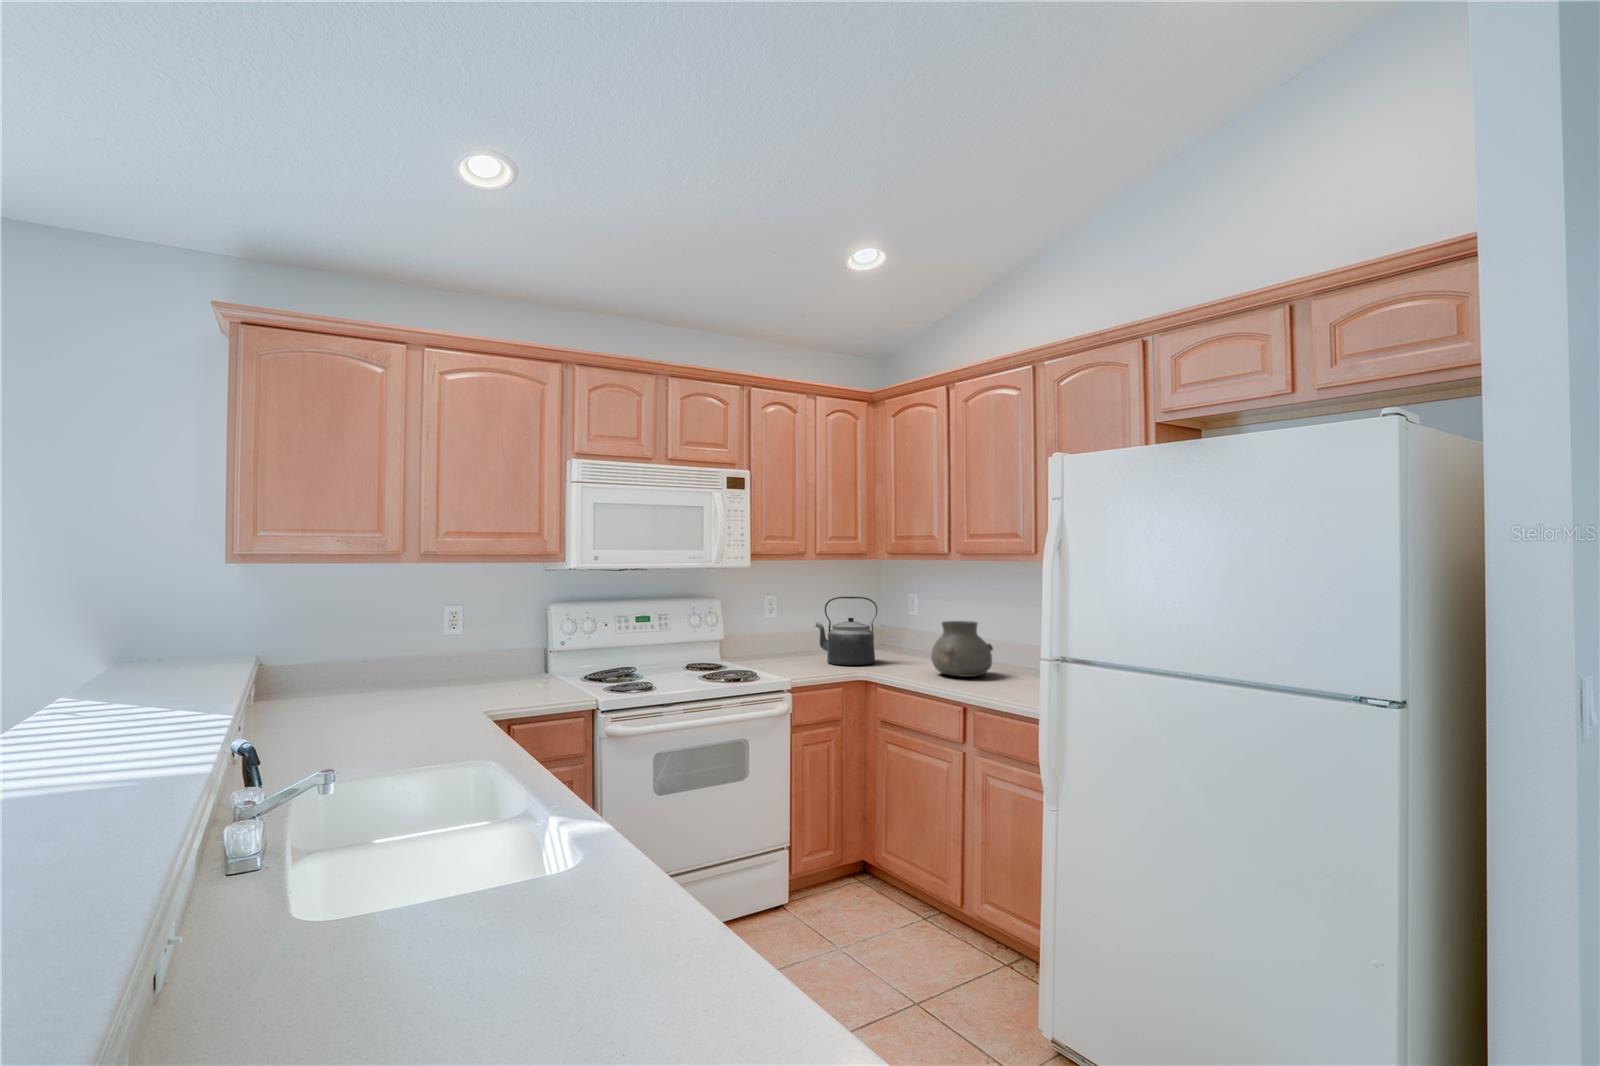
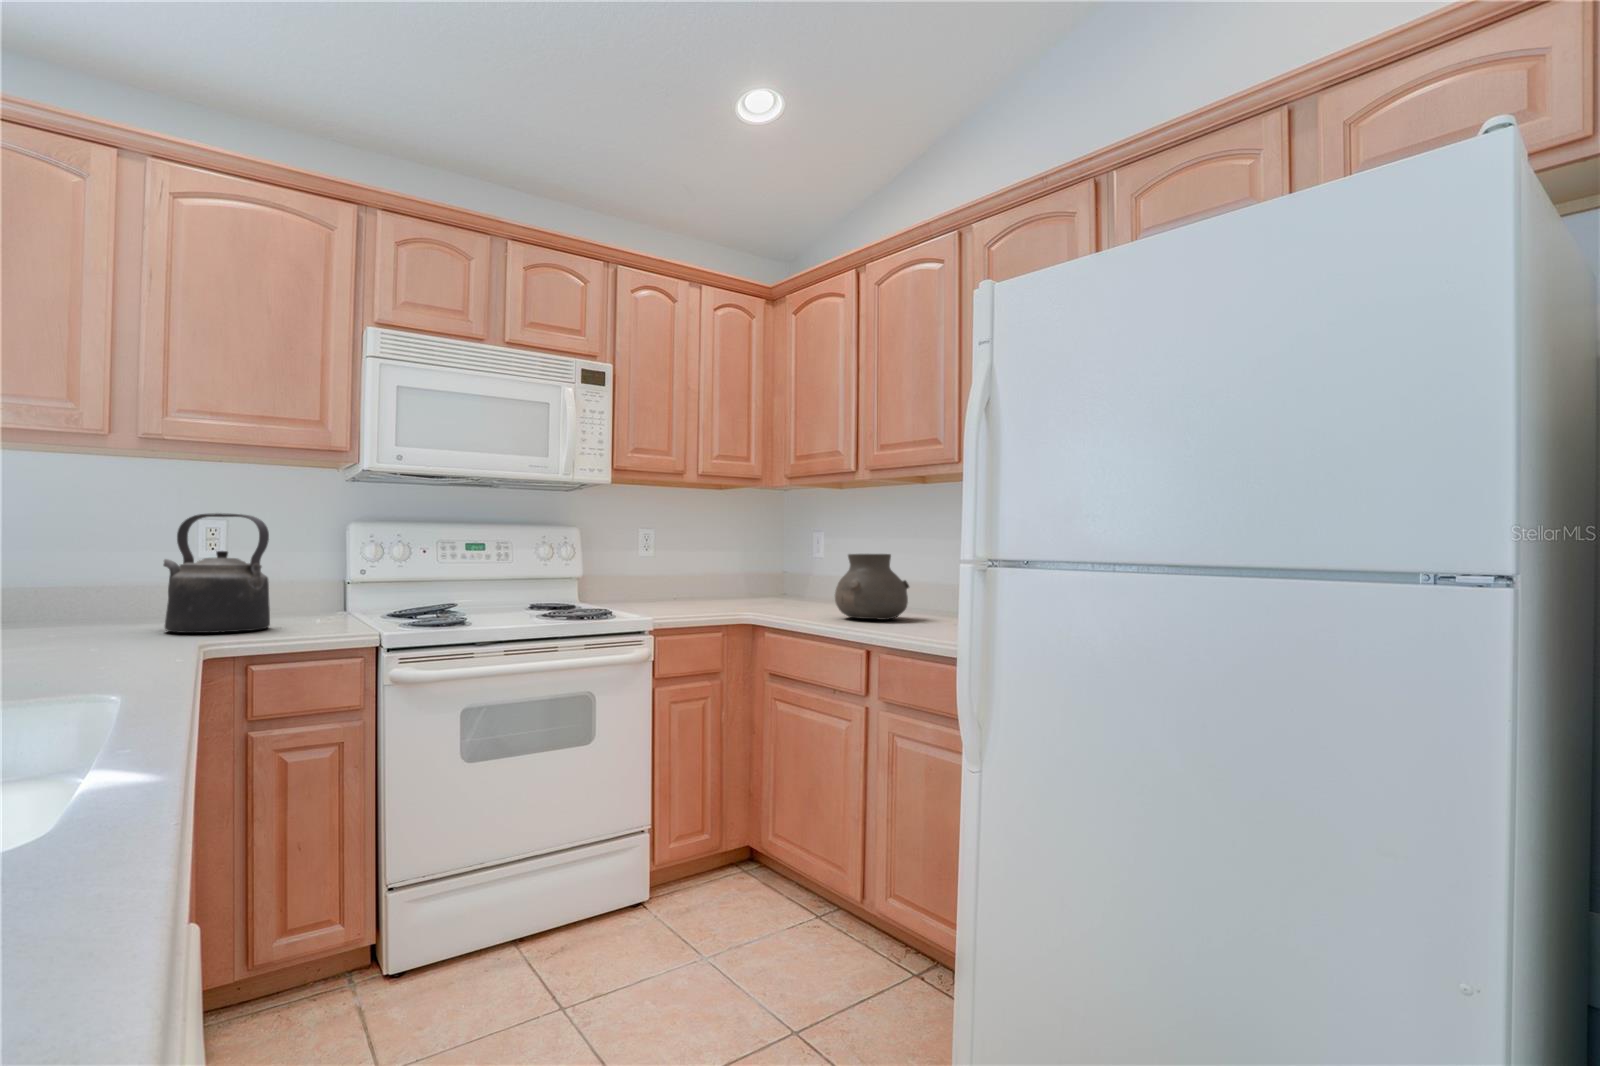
kettle: present [816,597,877,665] -> present [163,513,270,633]

